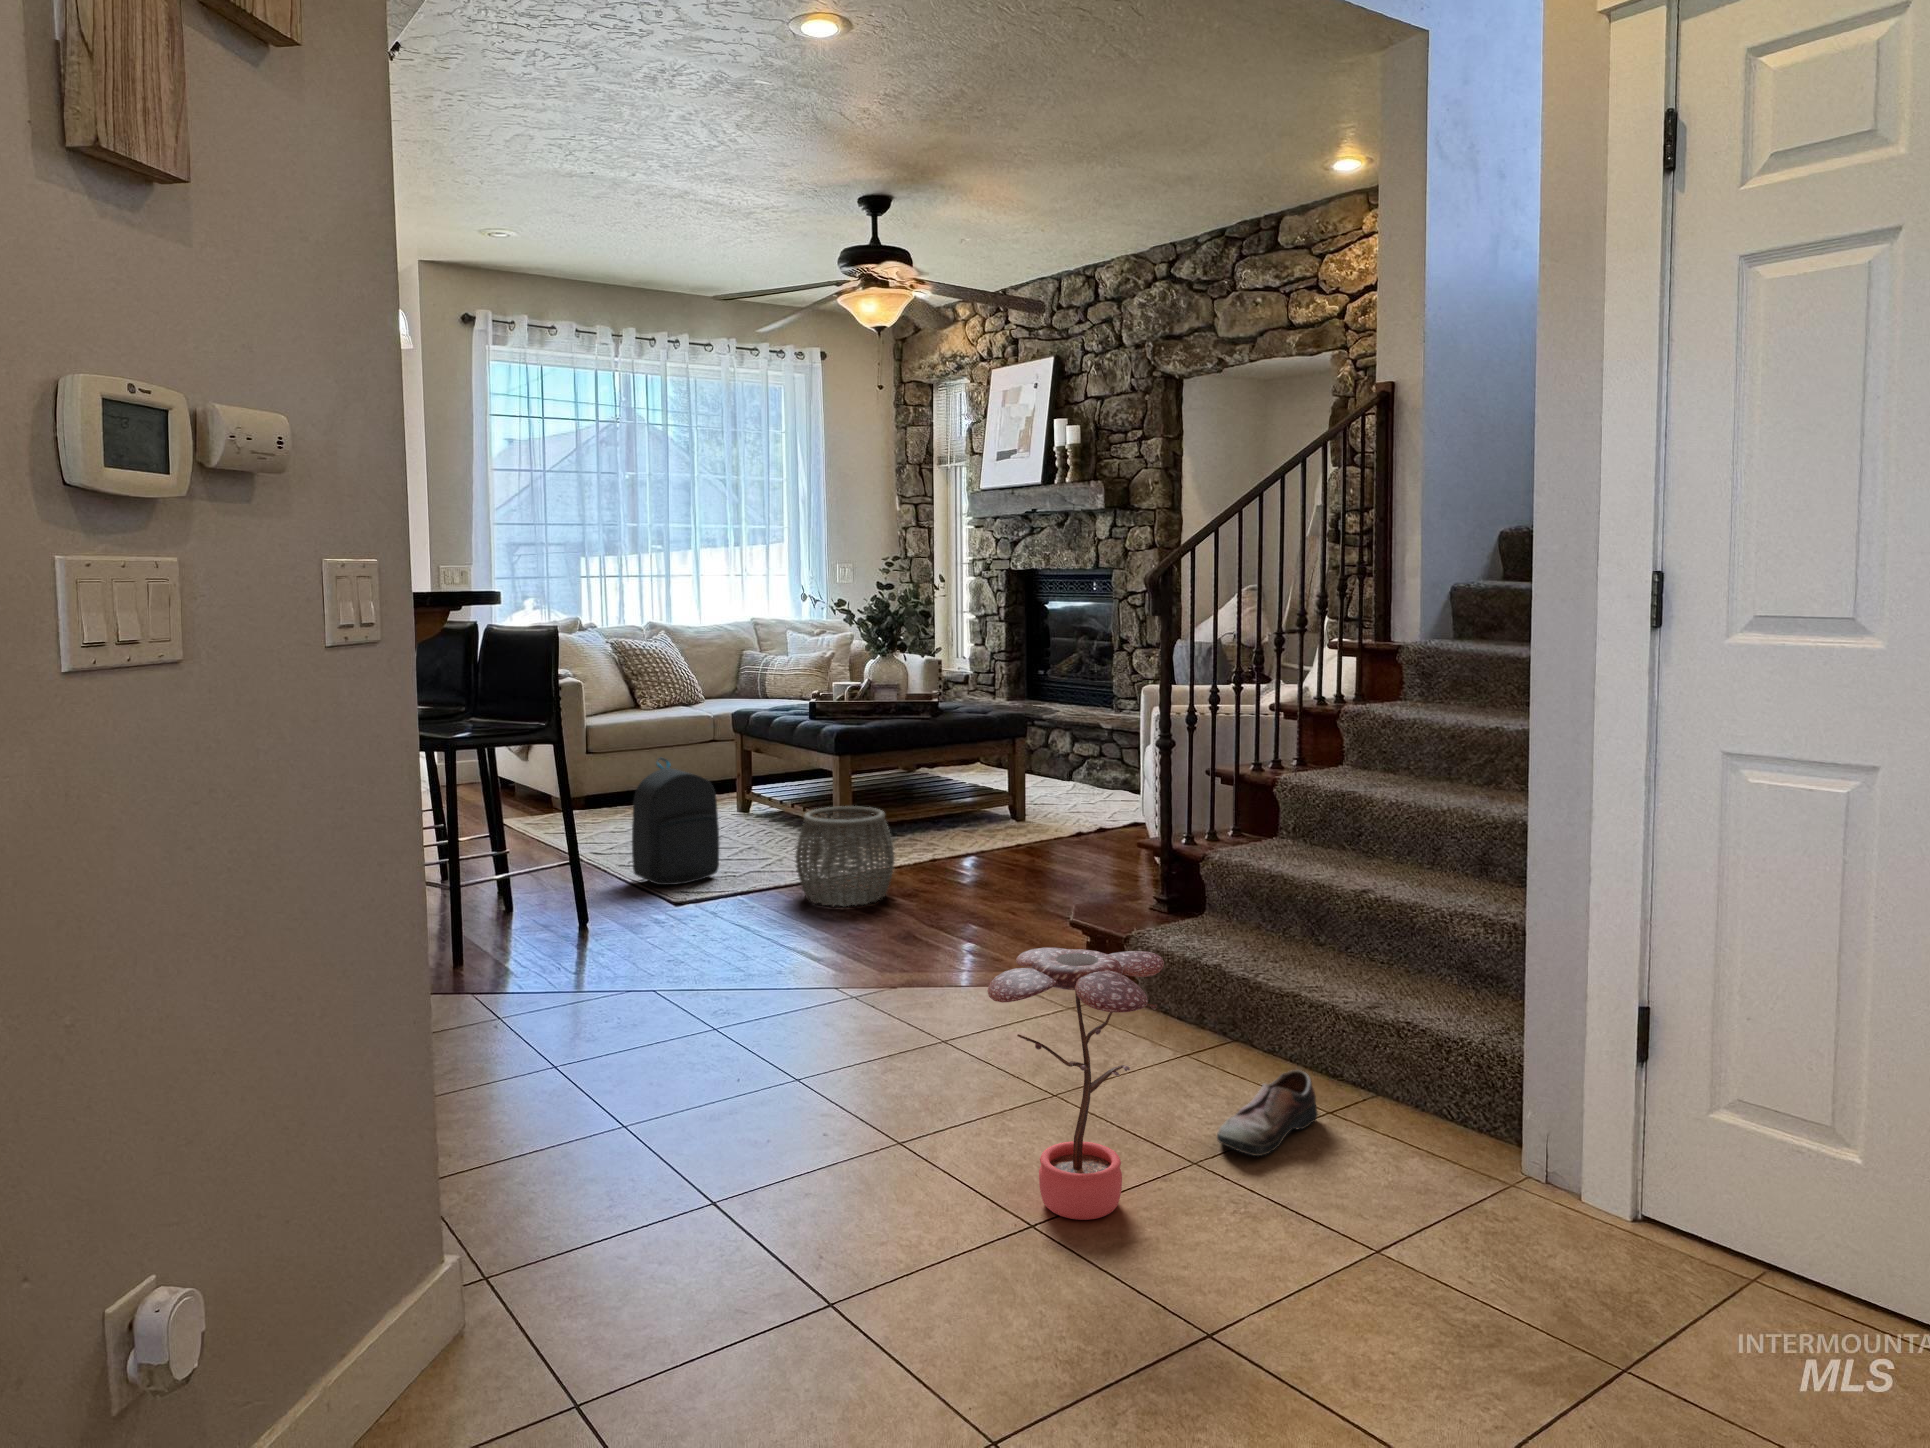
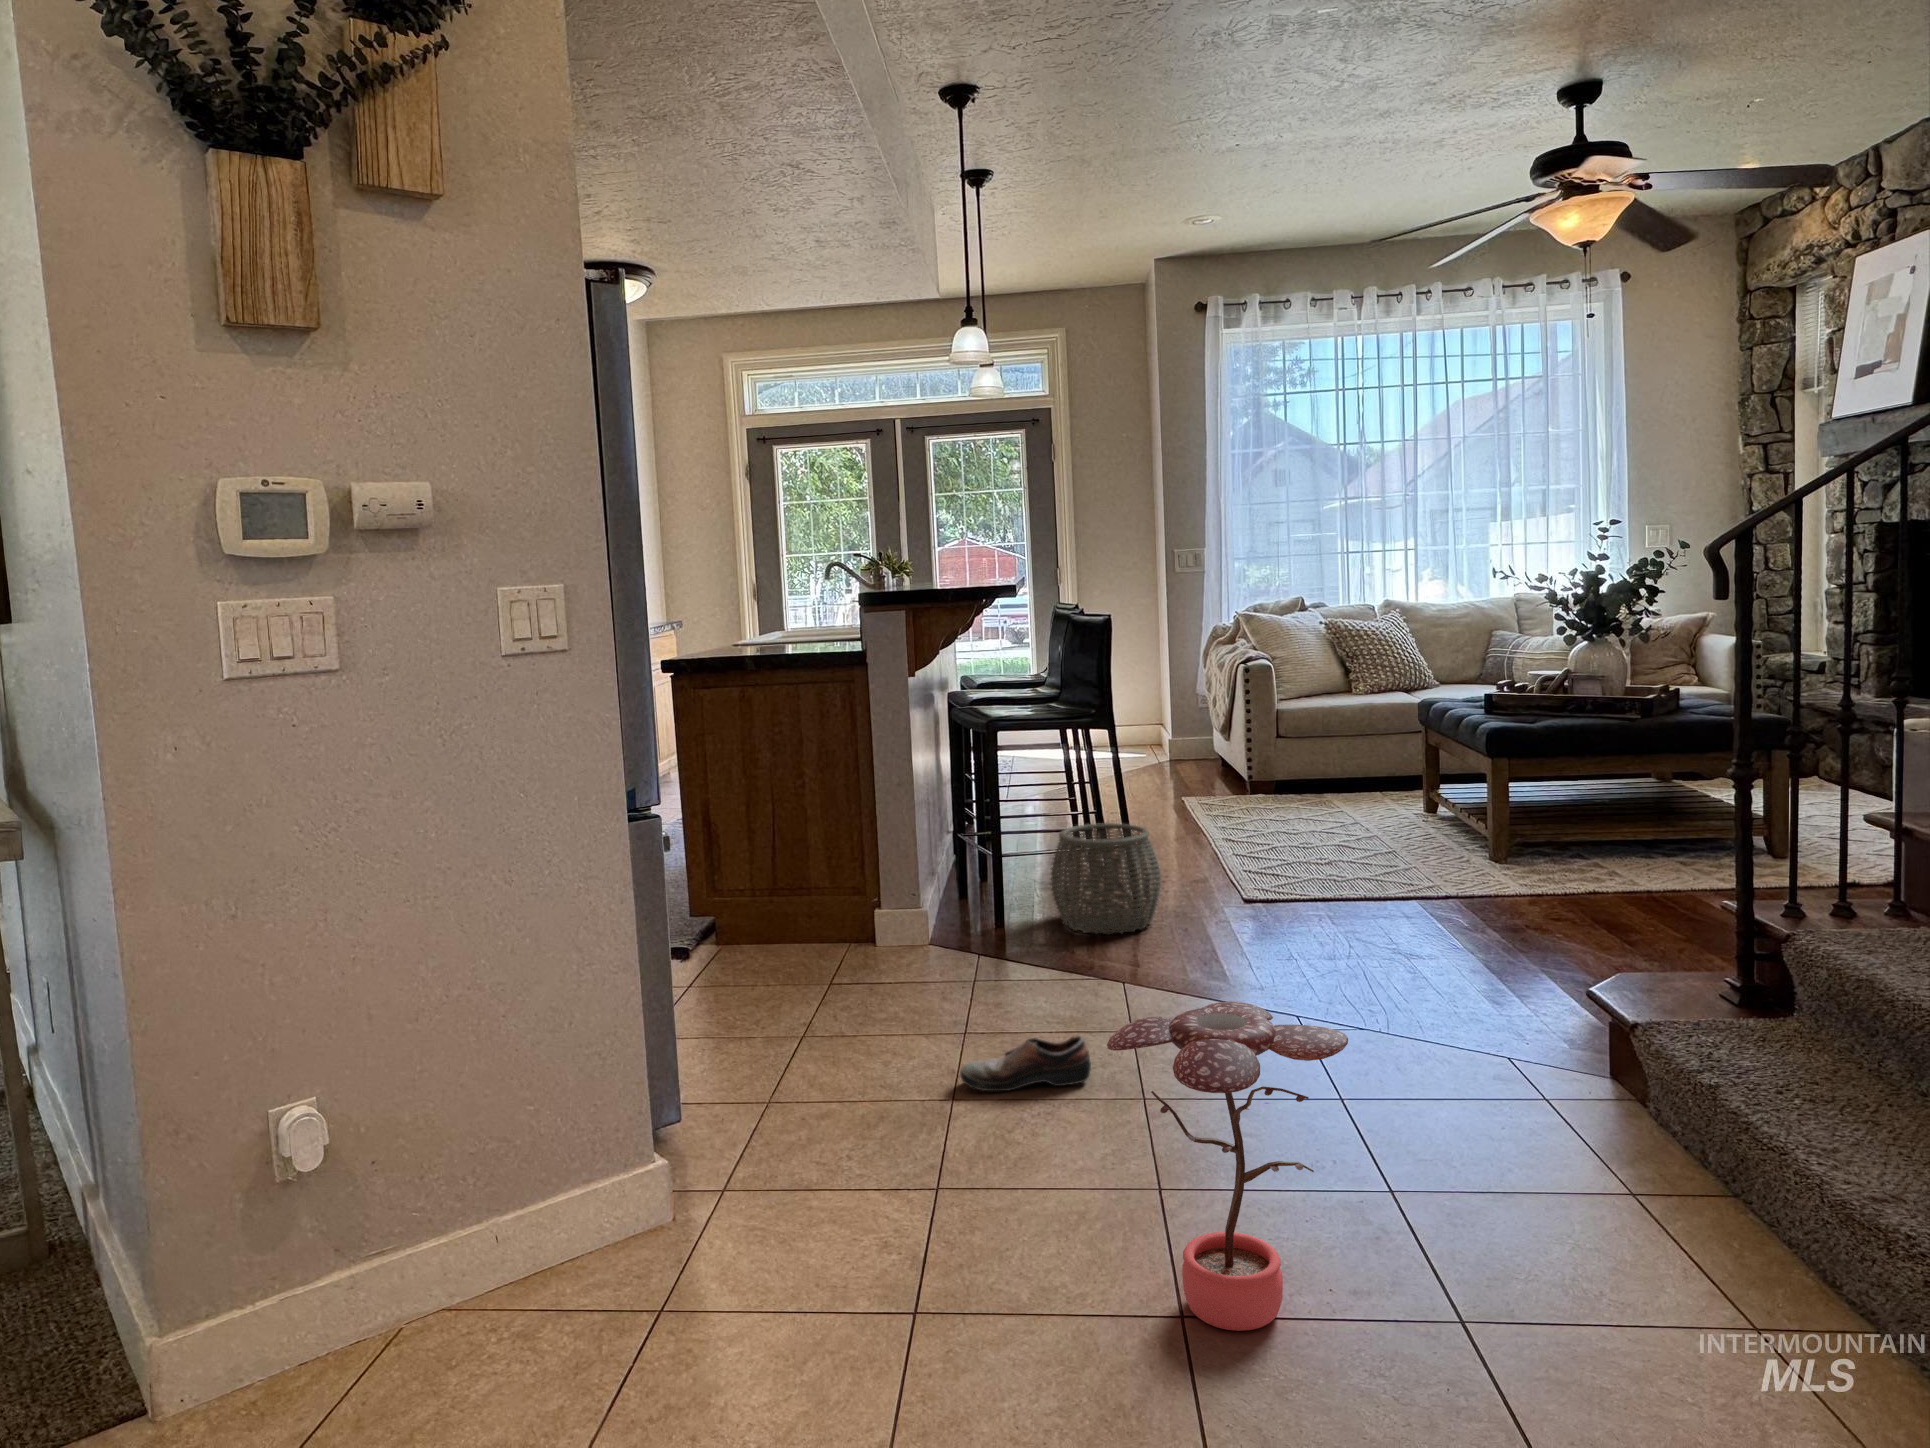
backpack: present [632,758,719,885] -> none [1227,748,1317,881]
woven basket: present [795,806,895,906] -> present [1051,823,1162,934]
shoe: present [1217,1070,1318,1156] -> present [960,1036,1091,1091]

